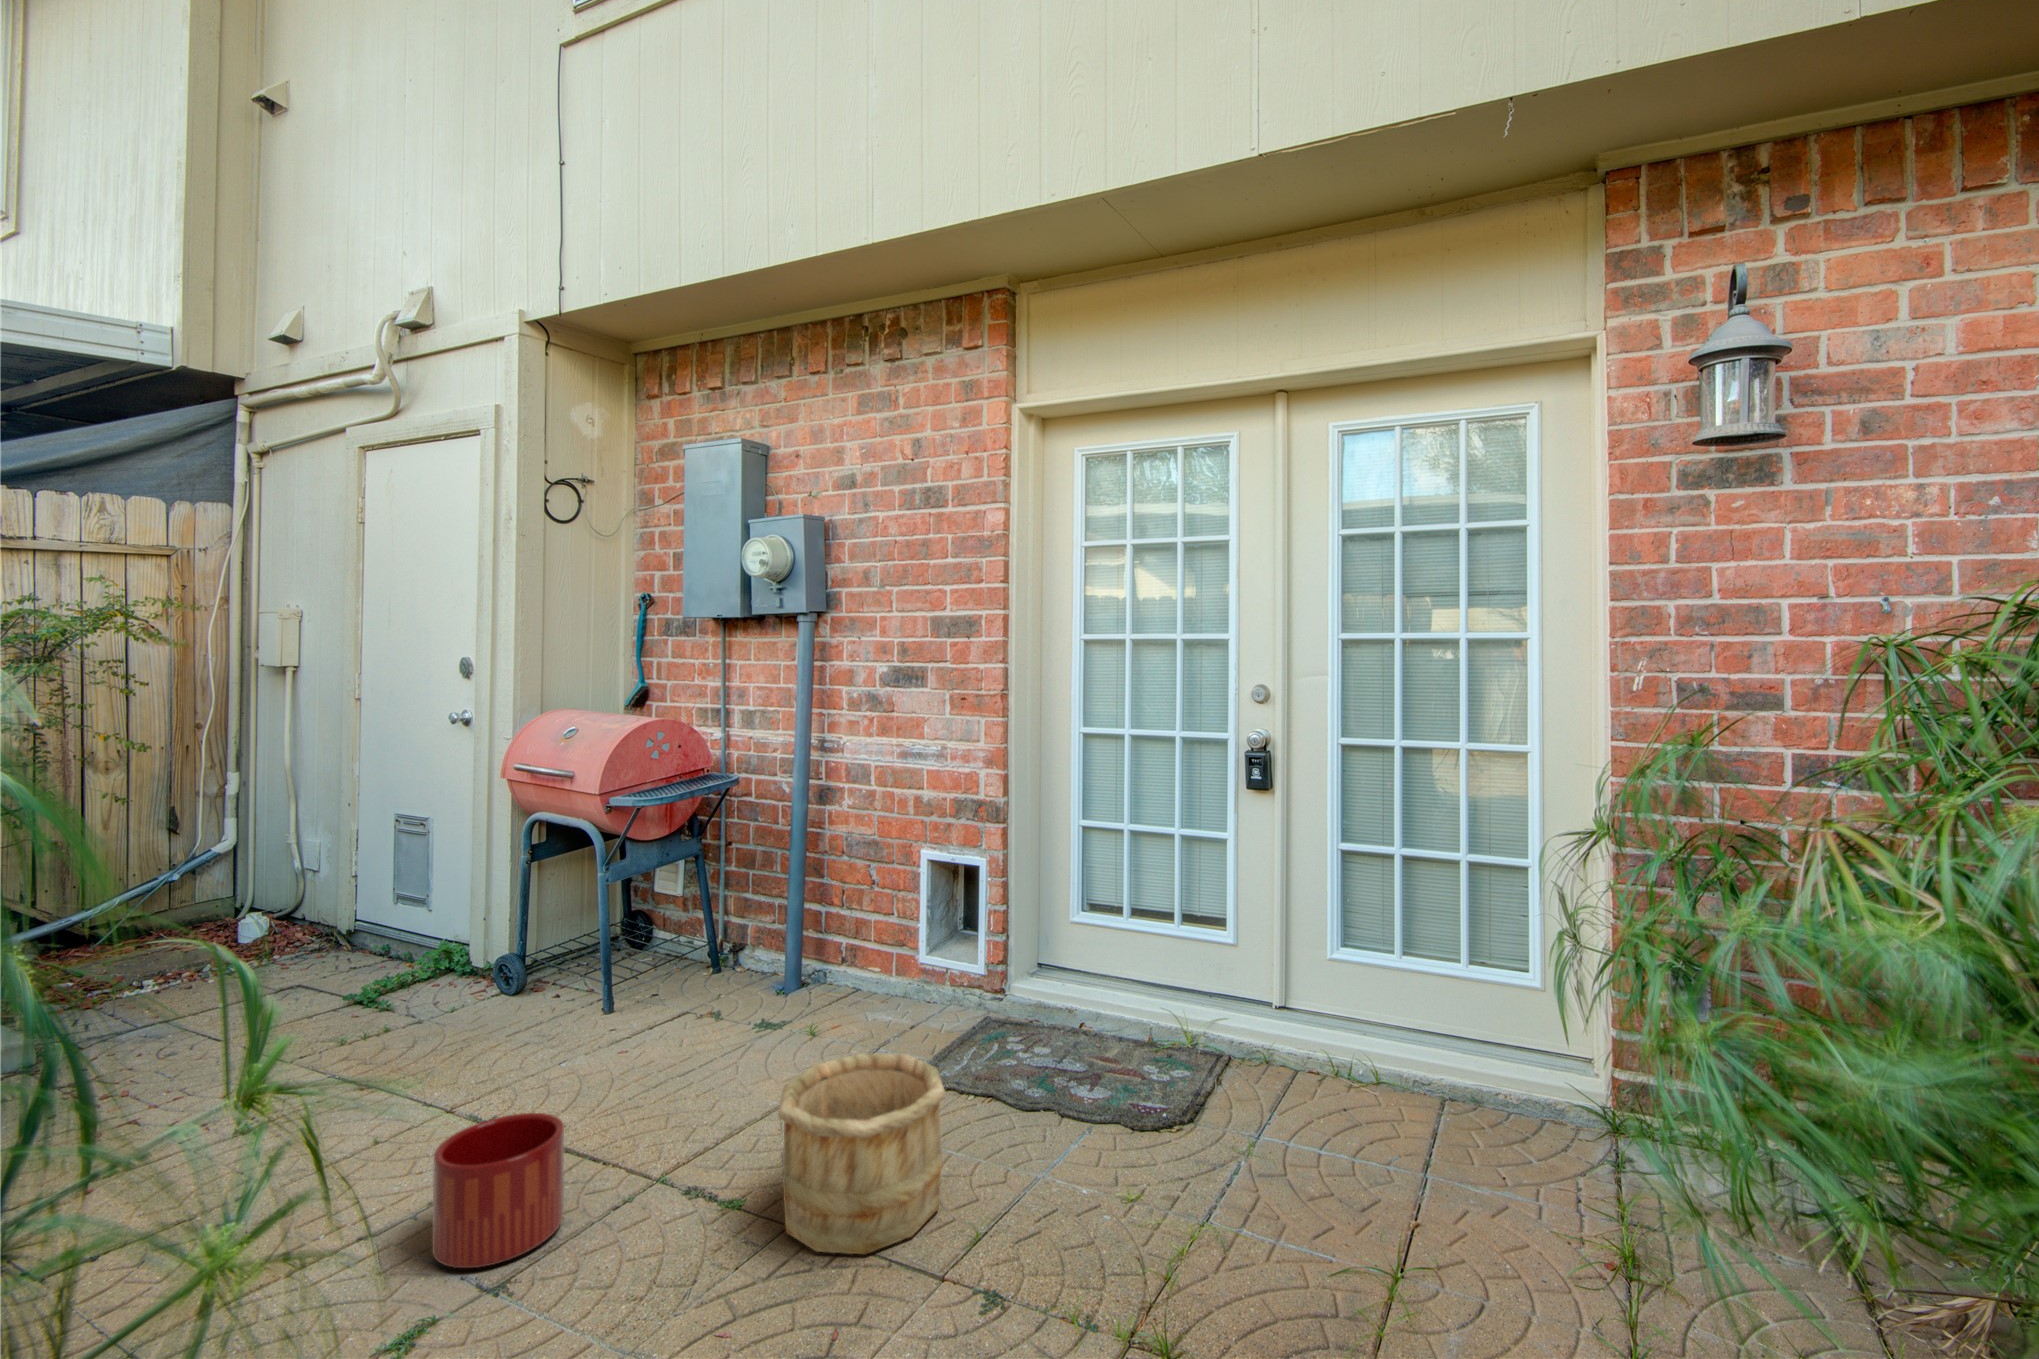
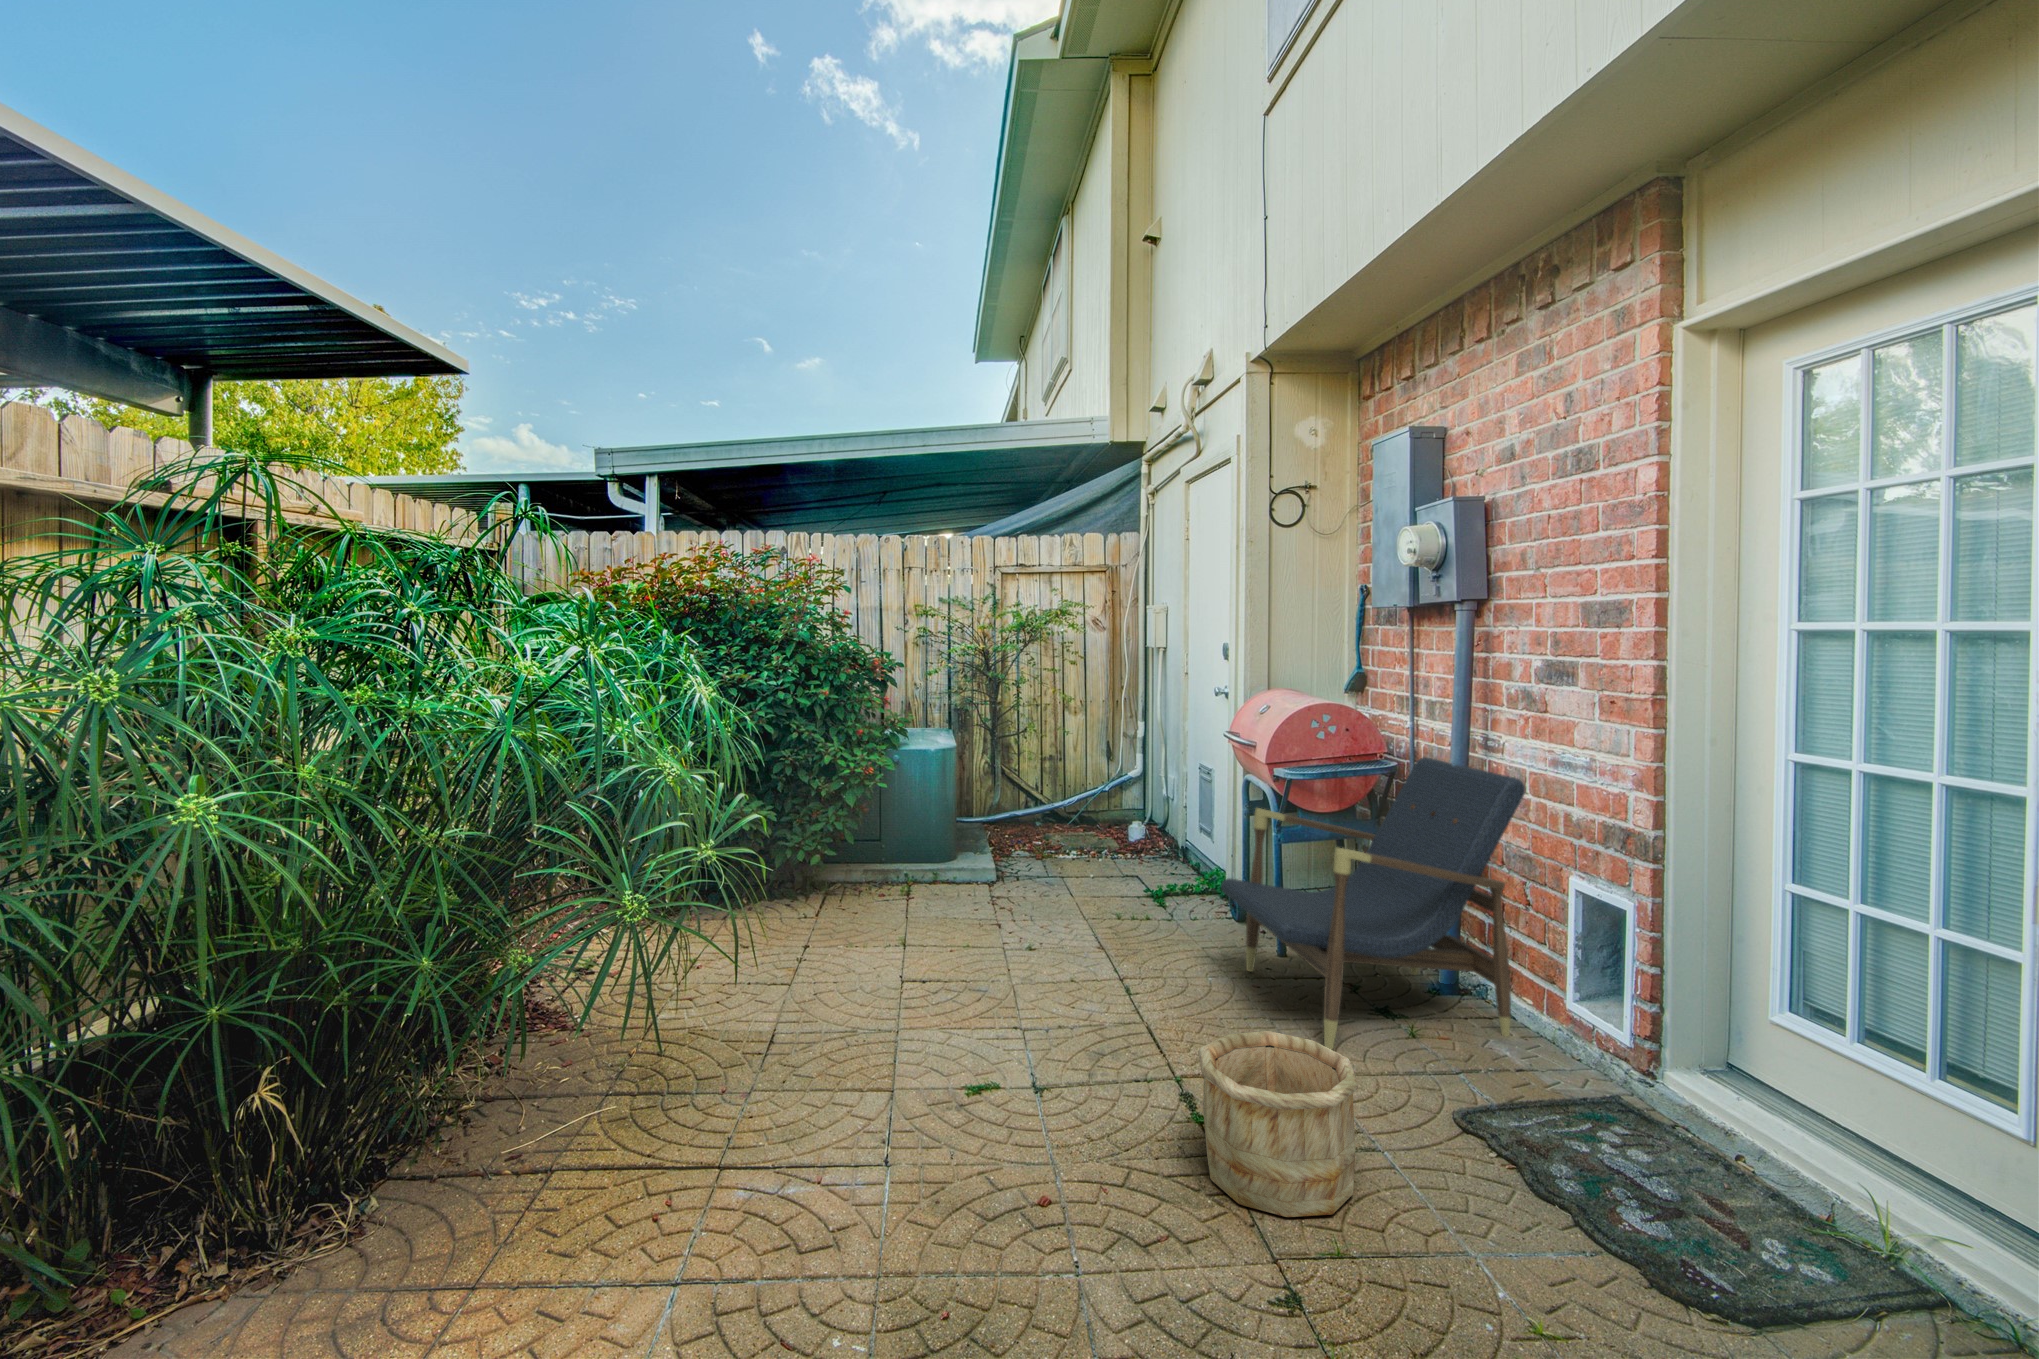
lounge chair: none [574,766,882,1081] -> present [1221,757,1525,1049]
planter: present [432,1113,564,1268] -> none [1034,977,1113,1075]

